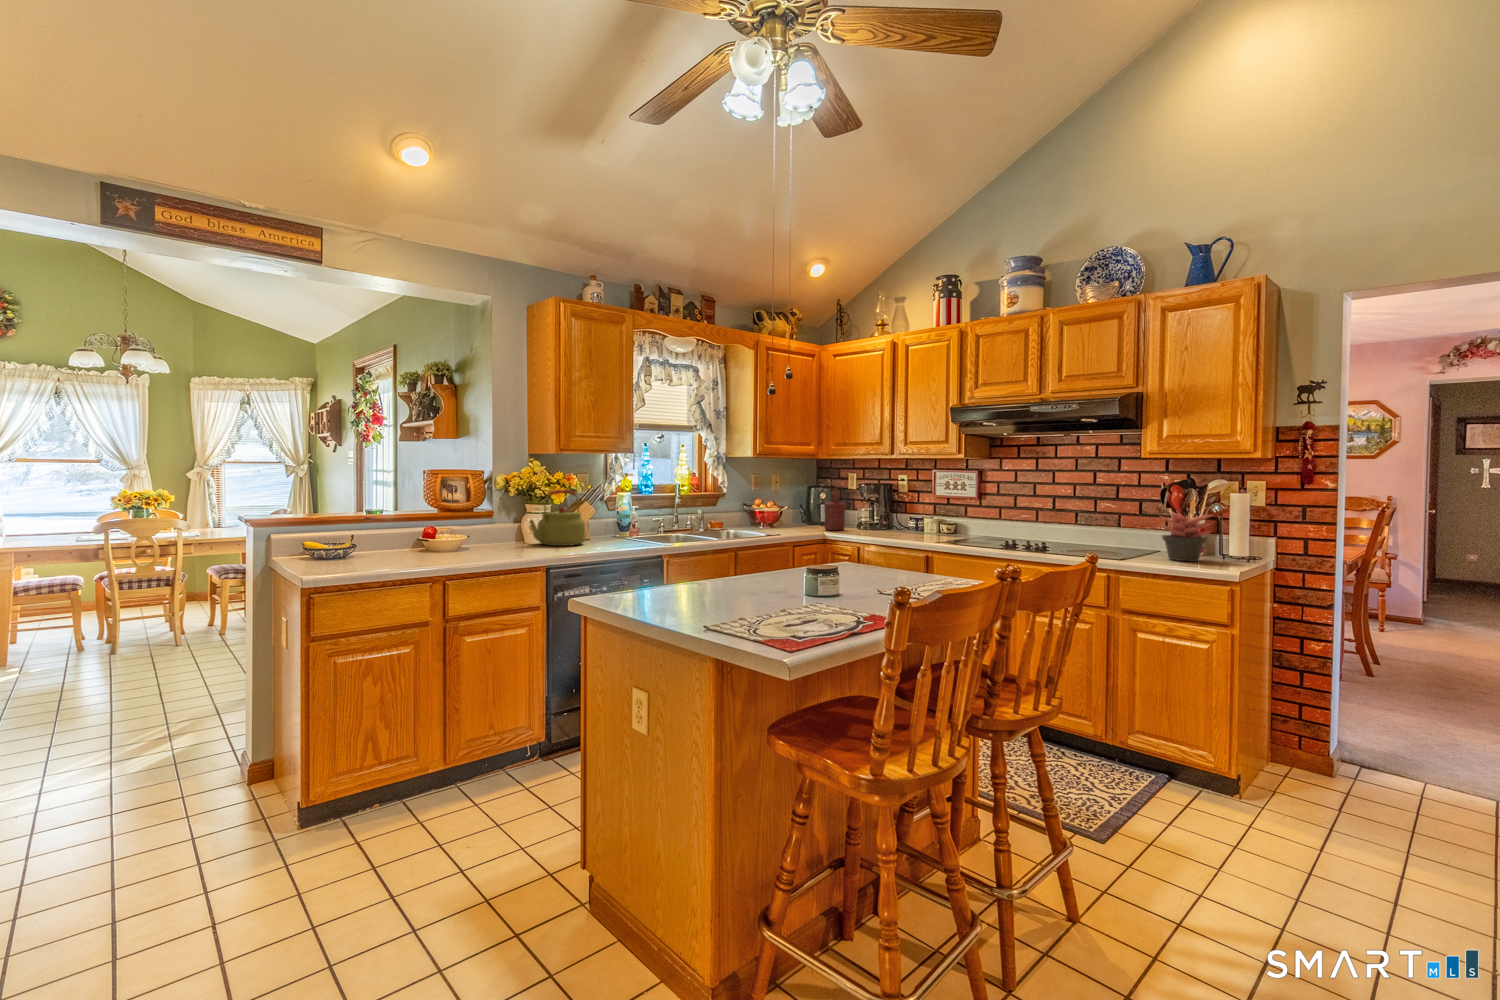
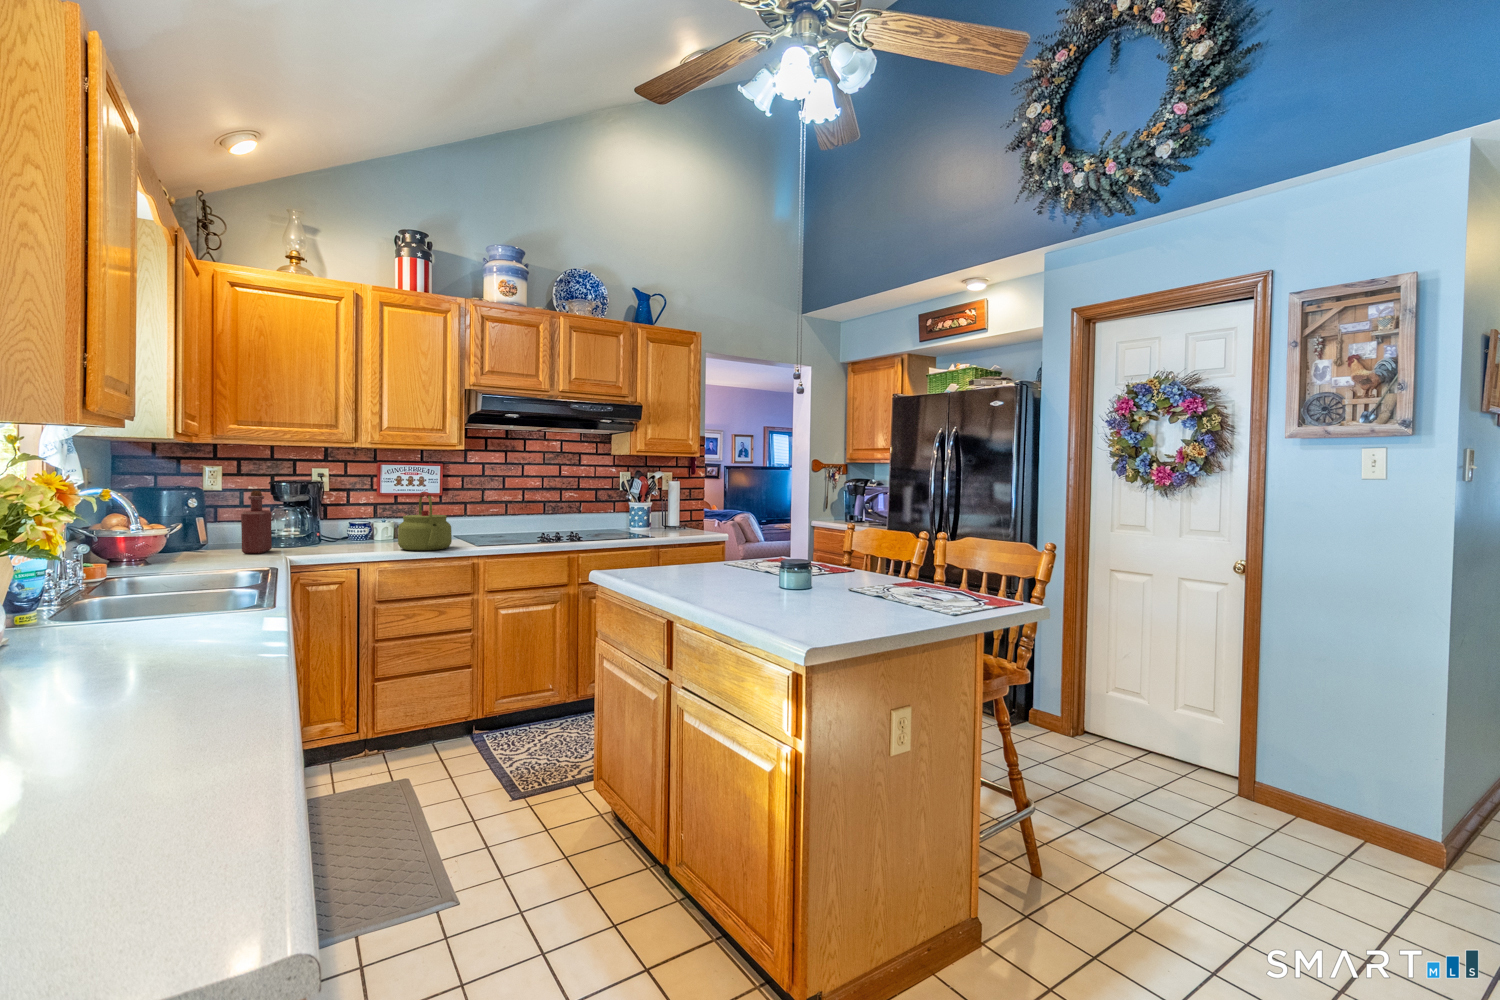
kettle: present [529,490,585,546] -> present [398,491,452,550]
succulent plant: present [1161,512,1213,561] -> none [667,498,703,535]

